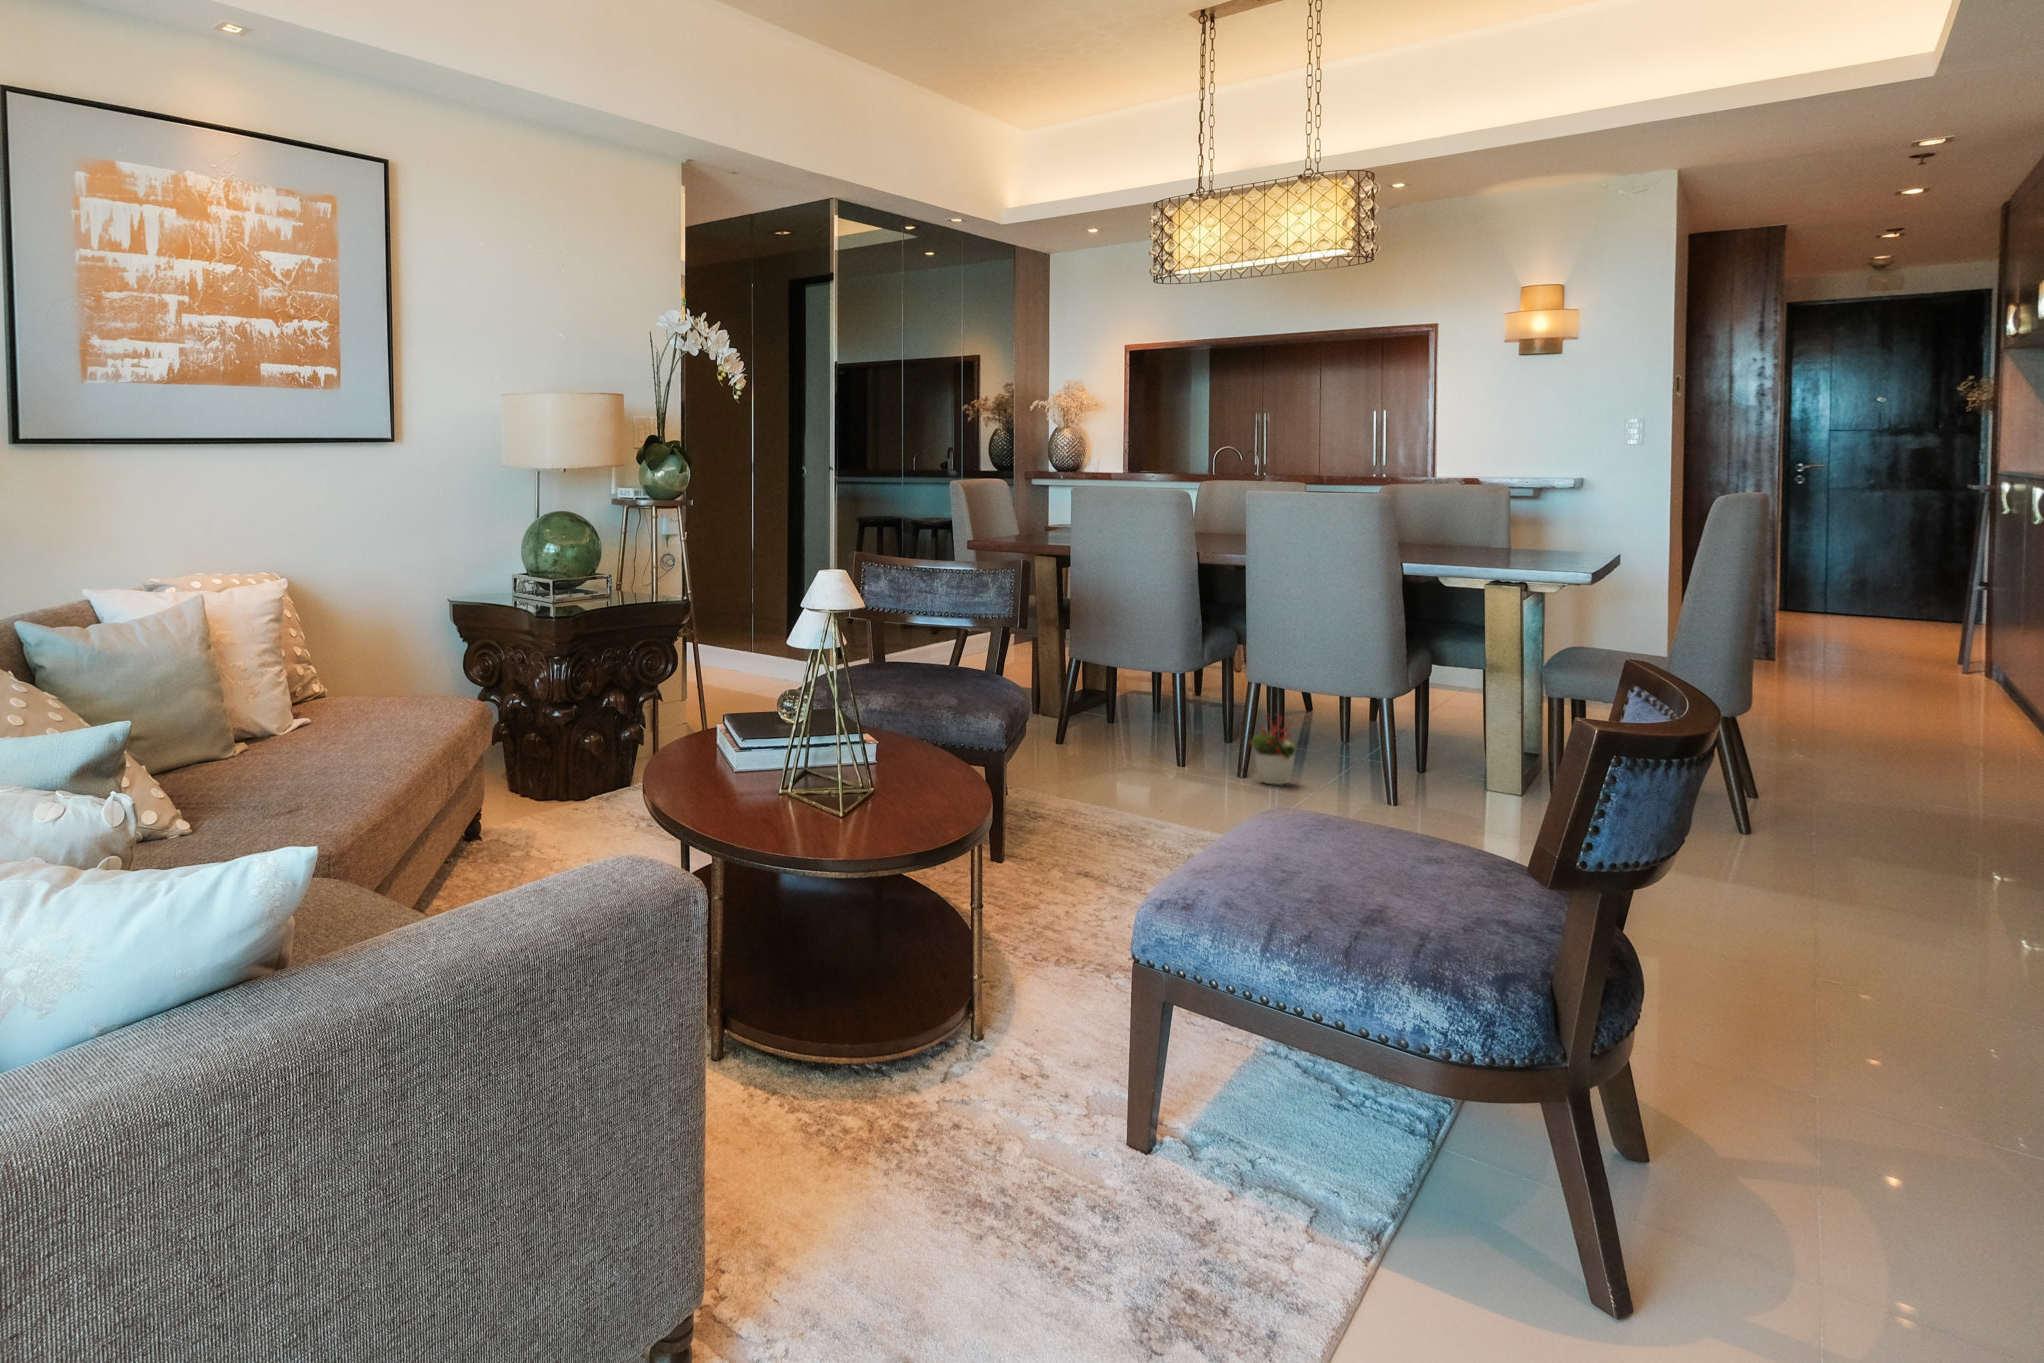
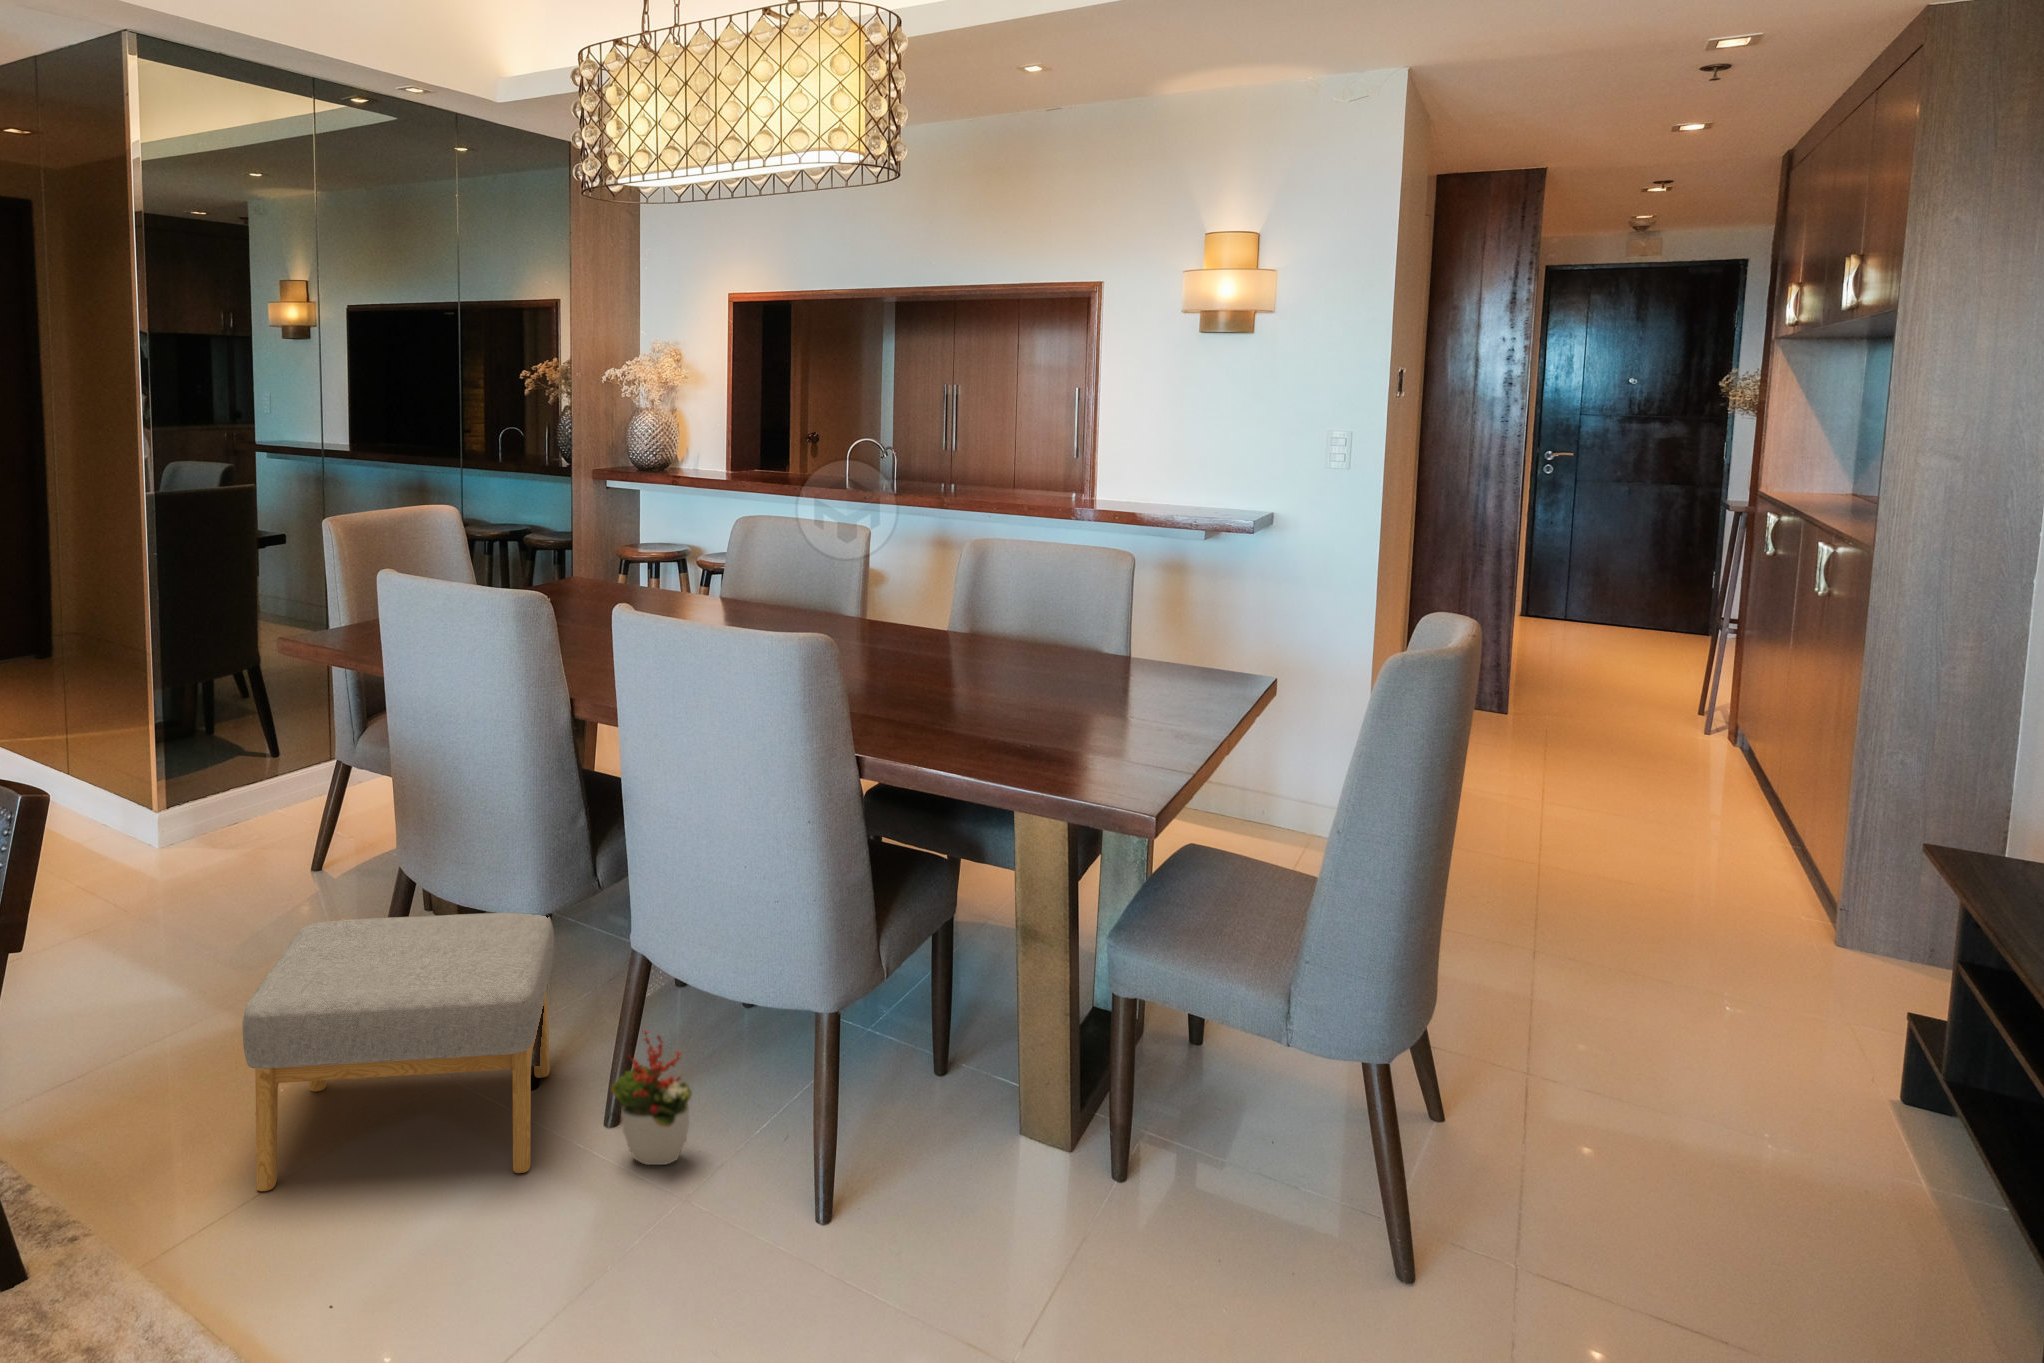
footstool: none [1052,666,1212,782] -> present [242,912,554,1191]

